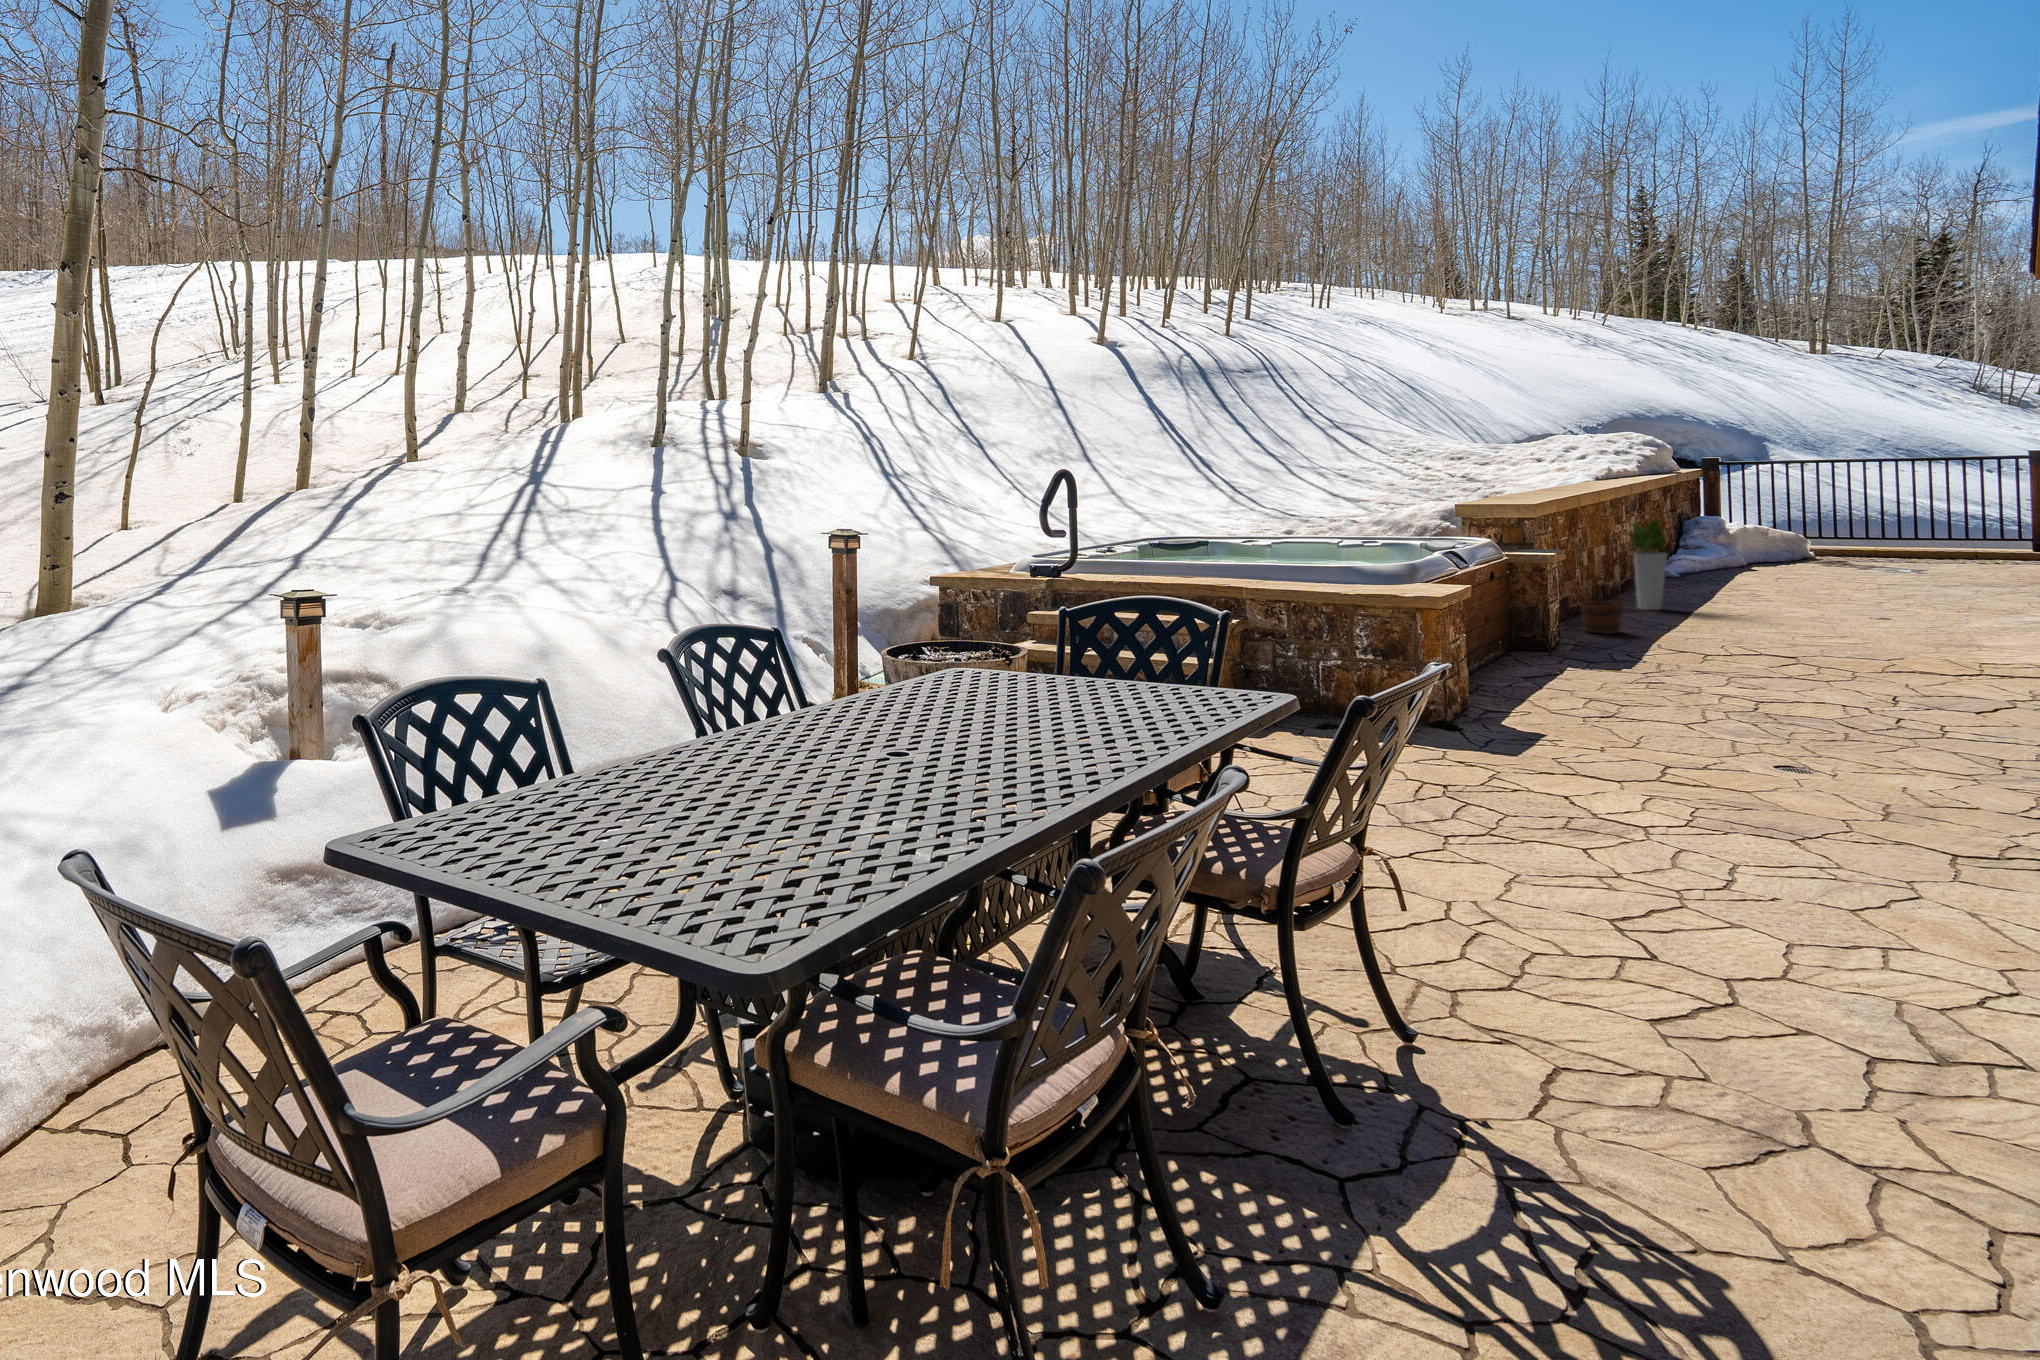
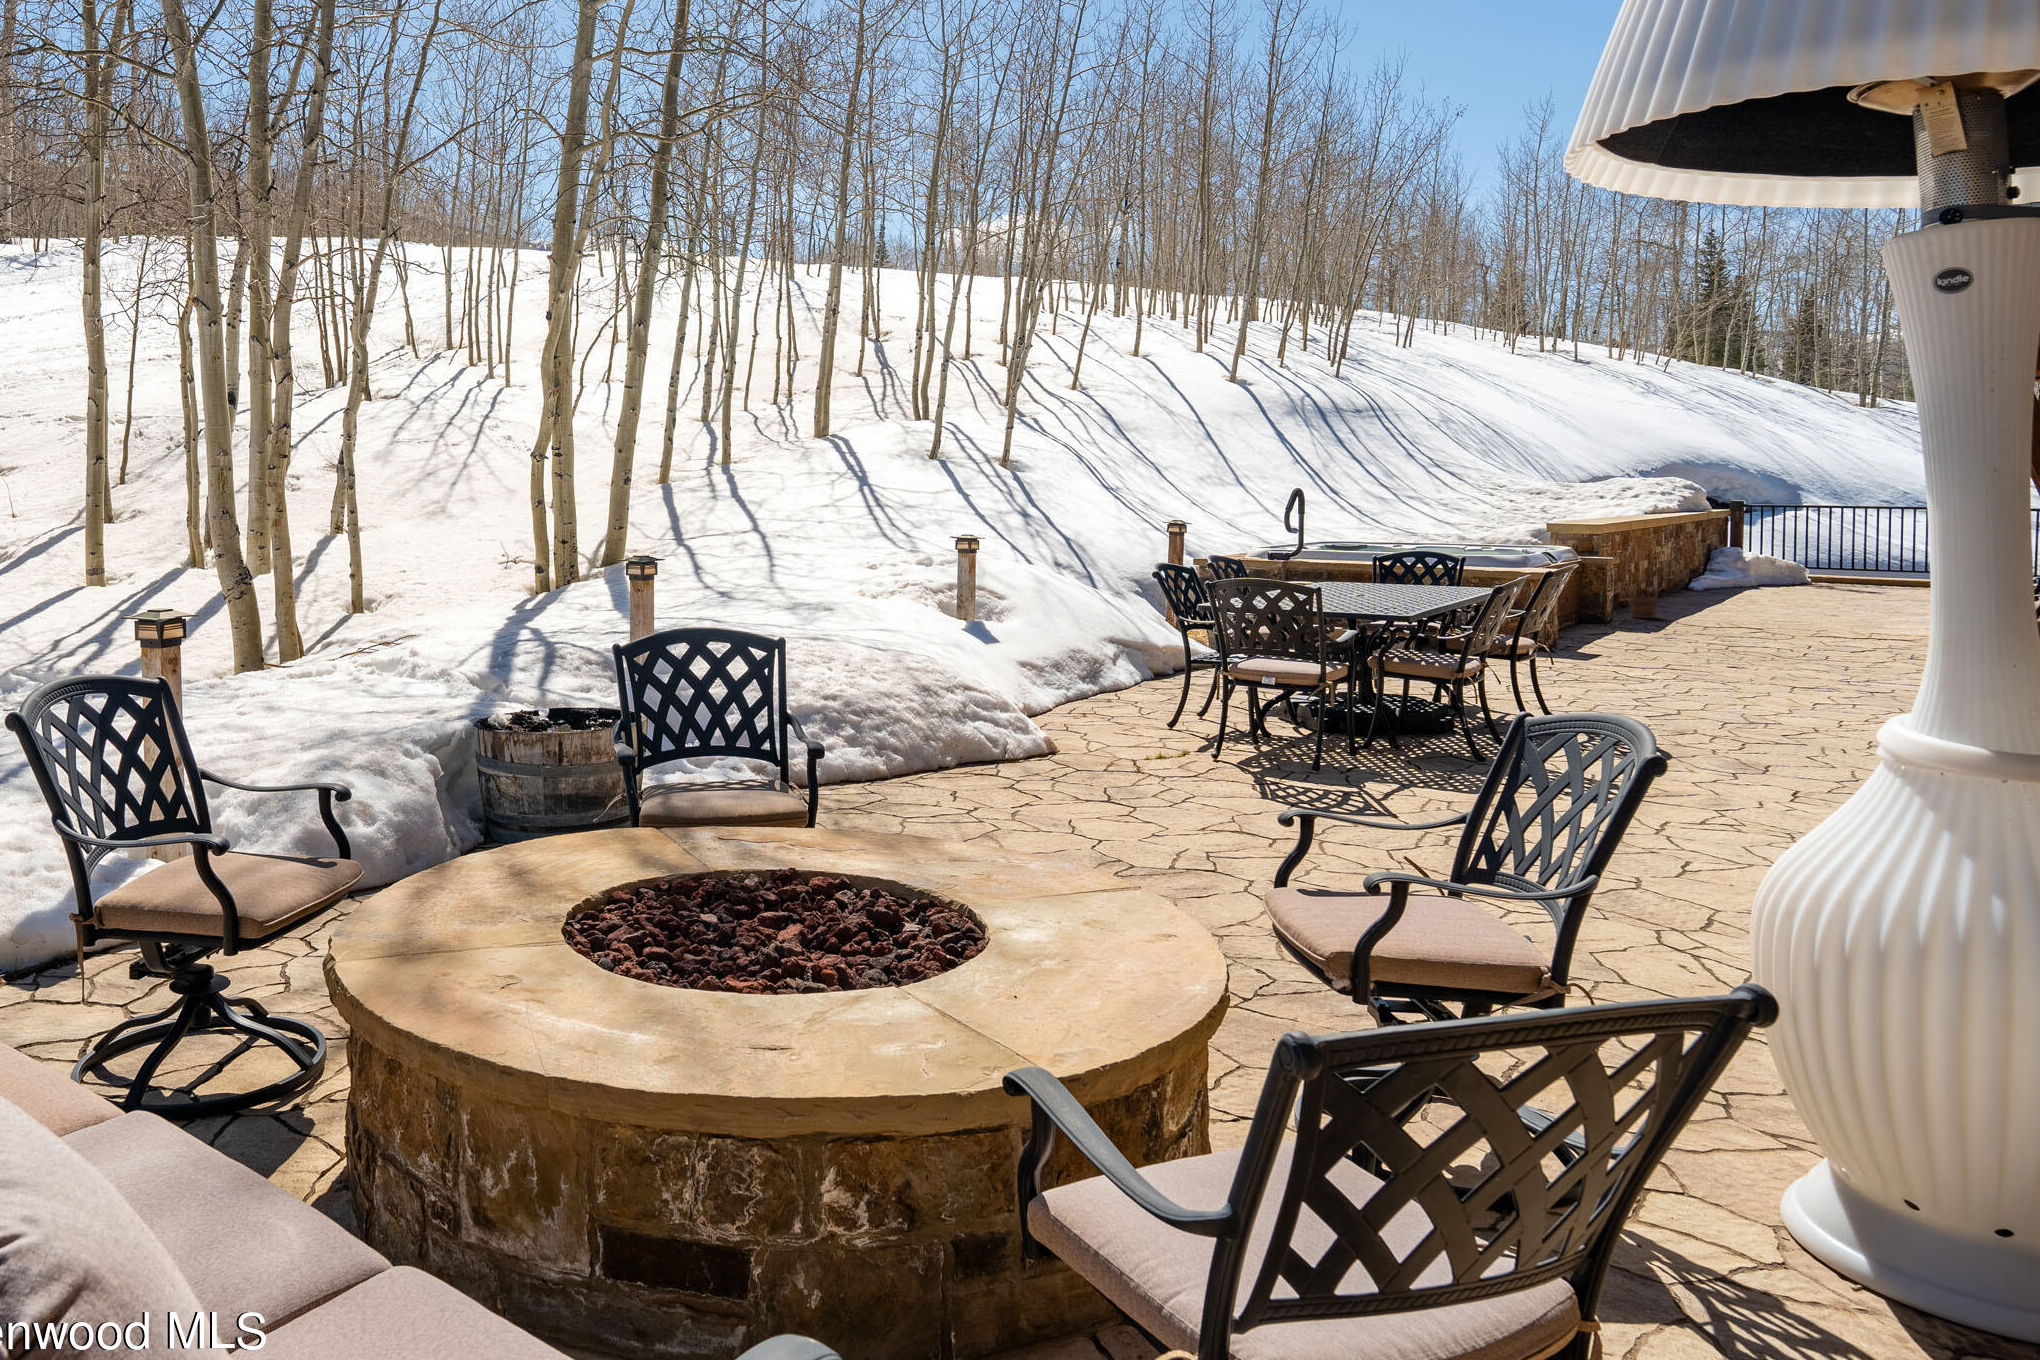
planter: present [1628,517,1667,610] -> none [1665,541,1696,607]

